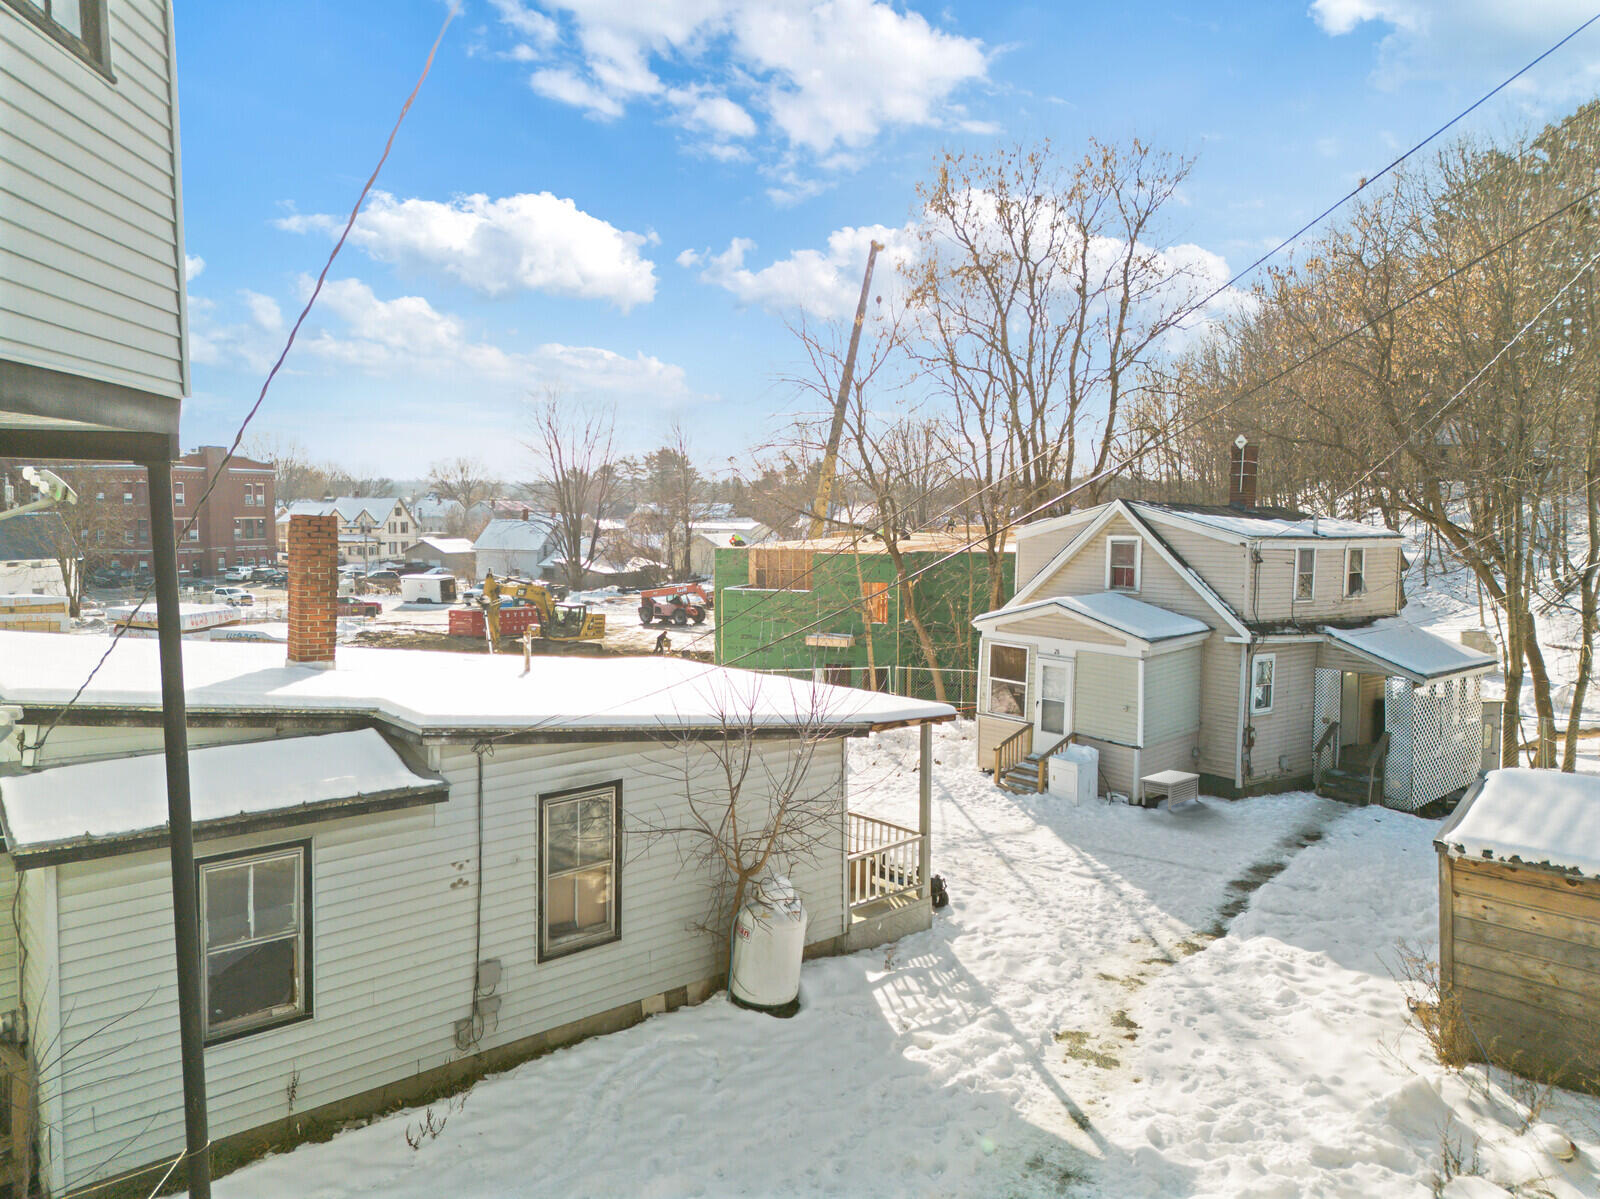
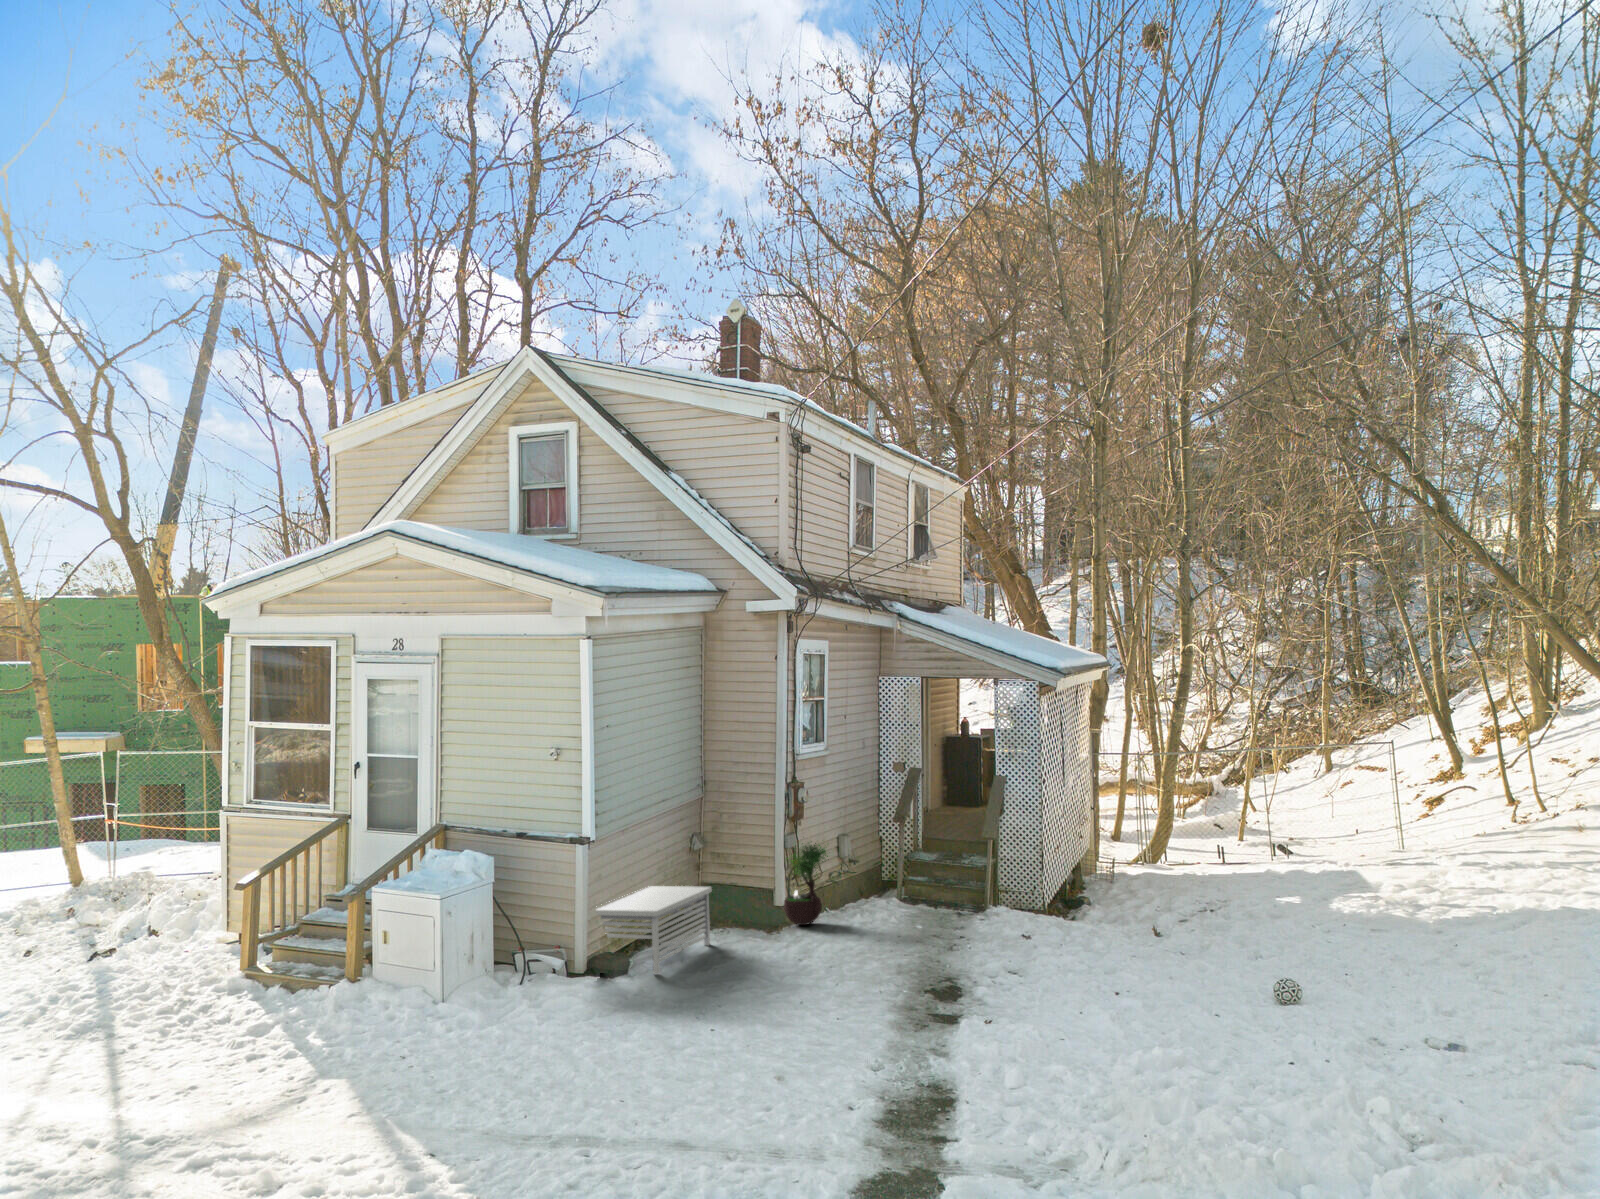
potted tree: none [1239,756,1267,798] -> present [784,843,828,925]

